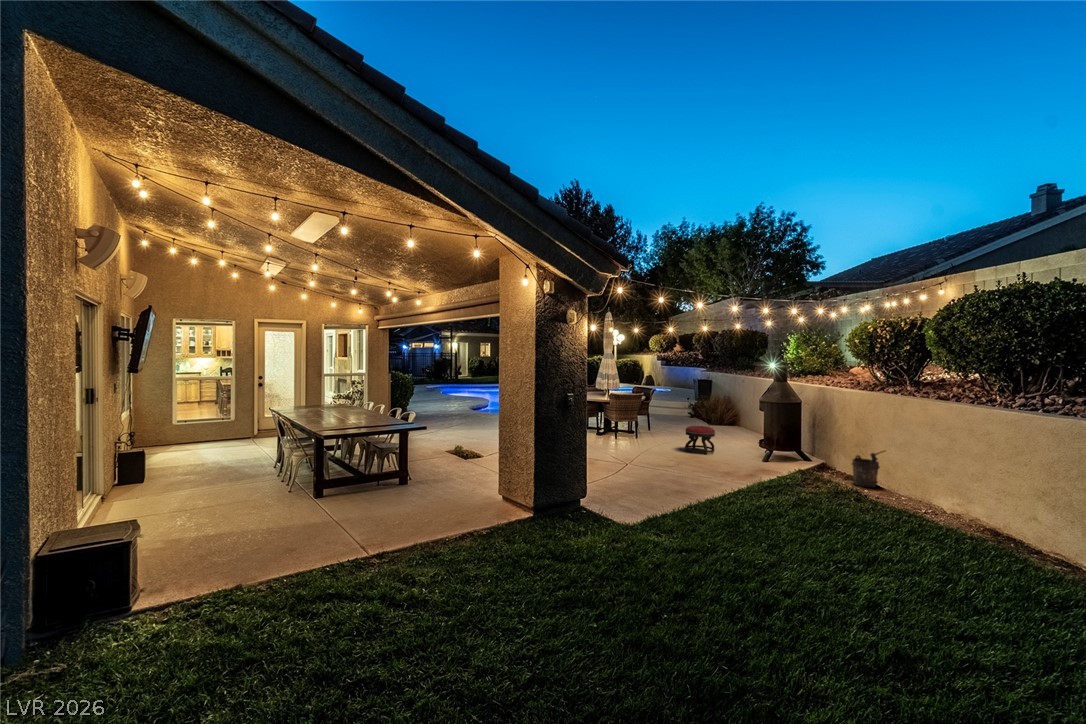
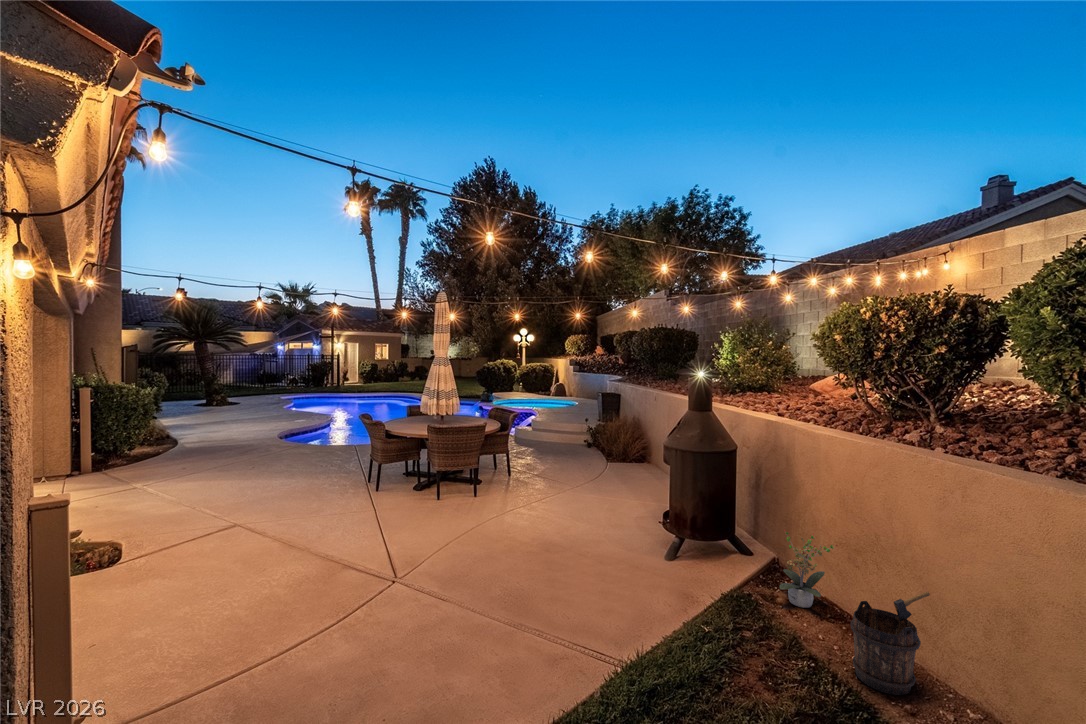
ottoman: present [685,426,715,455] -> none [526,494,582,556]
potted plant: none [822,437,852,471] -> present [780,530,837,608]

